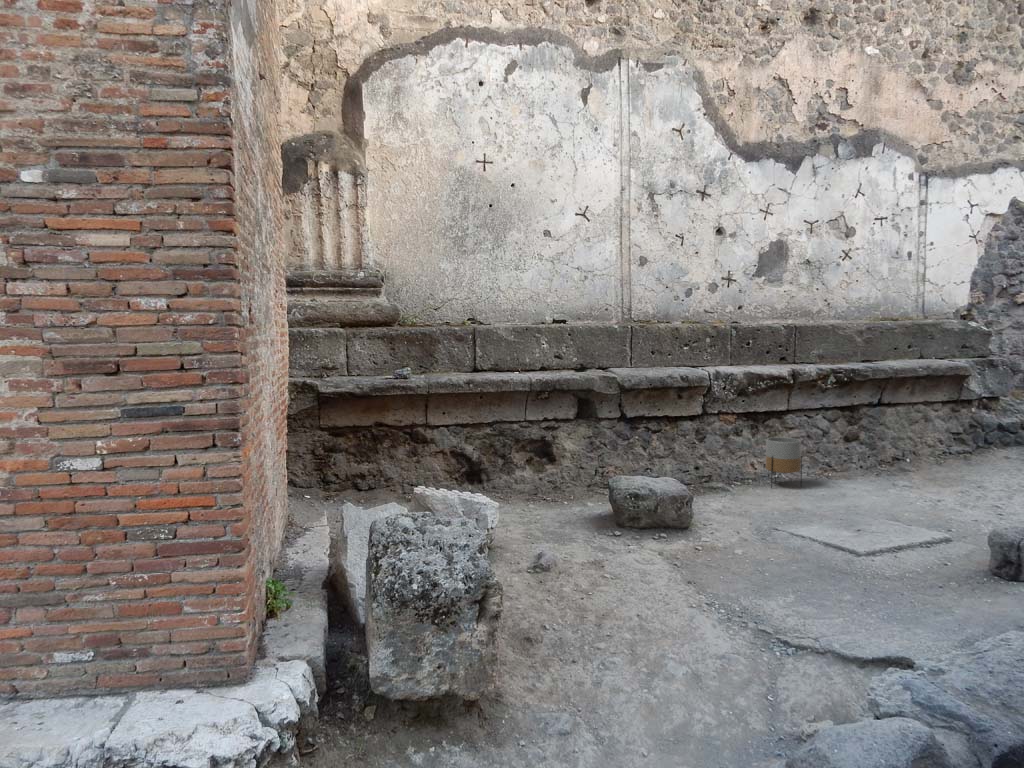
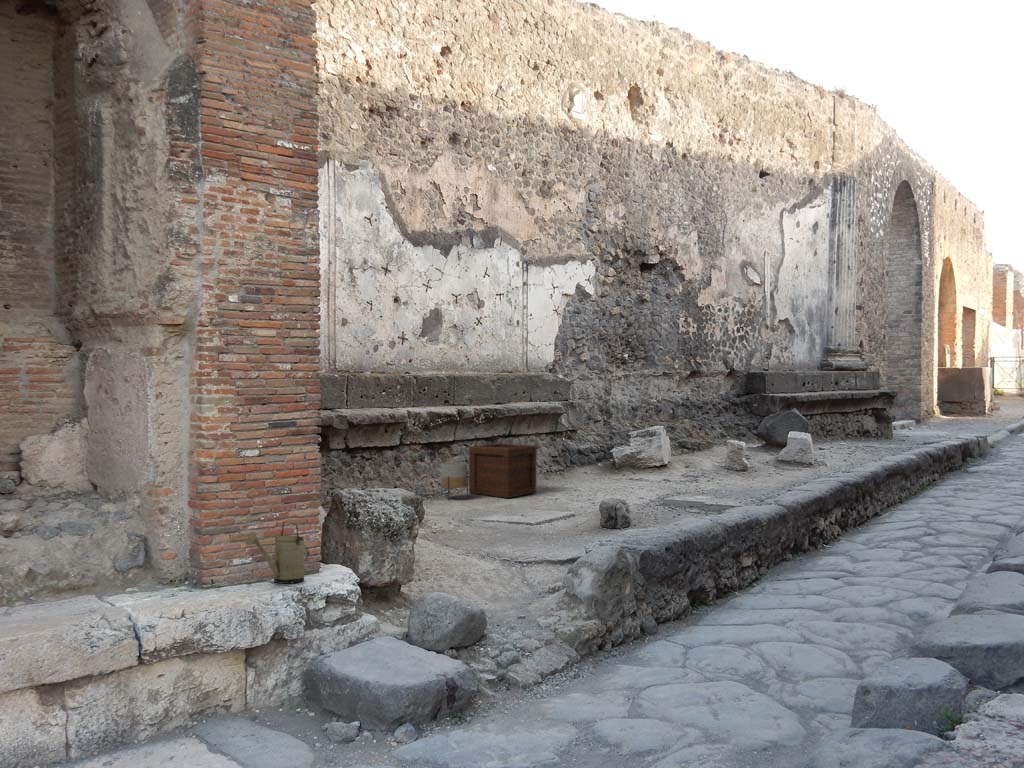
wooden crate: none [812,414,914,491] -> present [469,444,537,498]
watering can: none [31,597,178,725] -> present [245,522,309,584]

